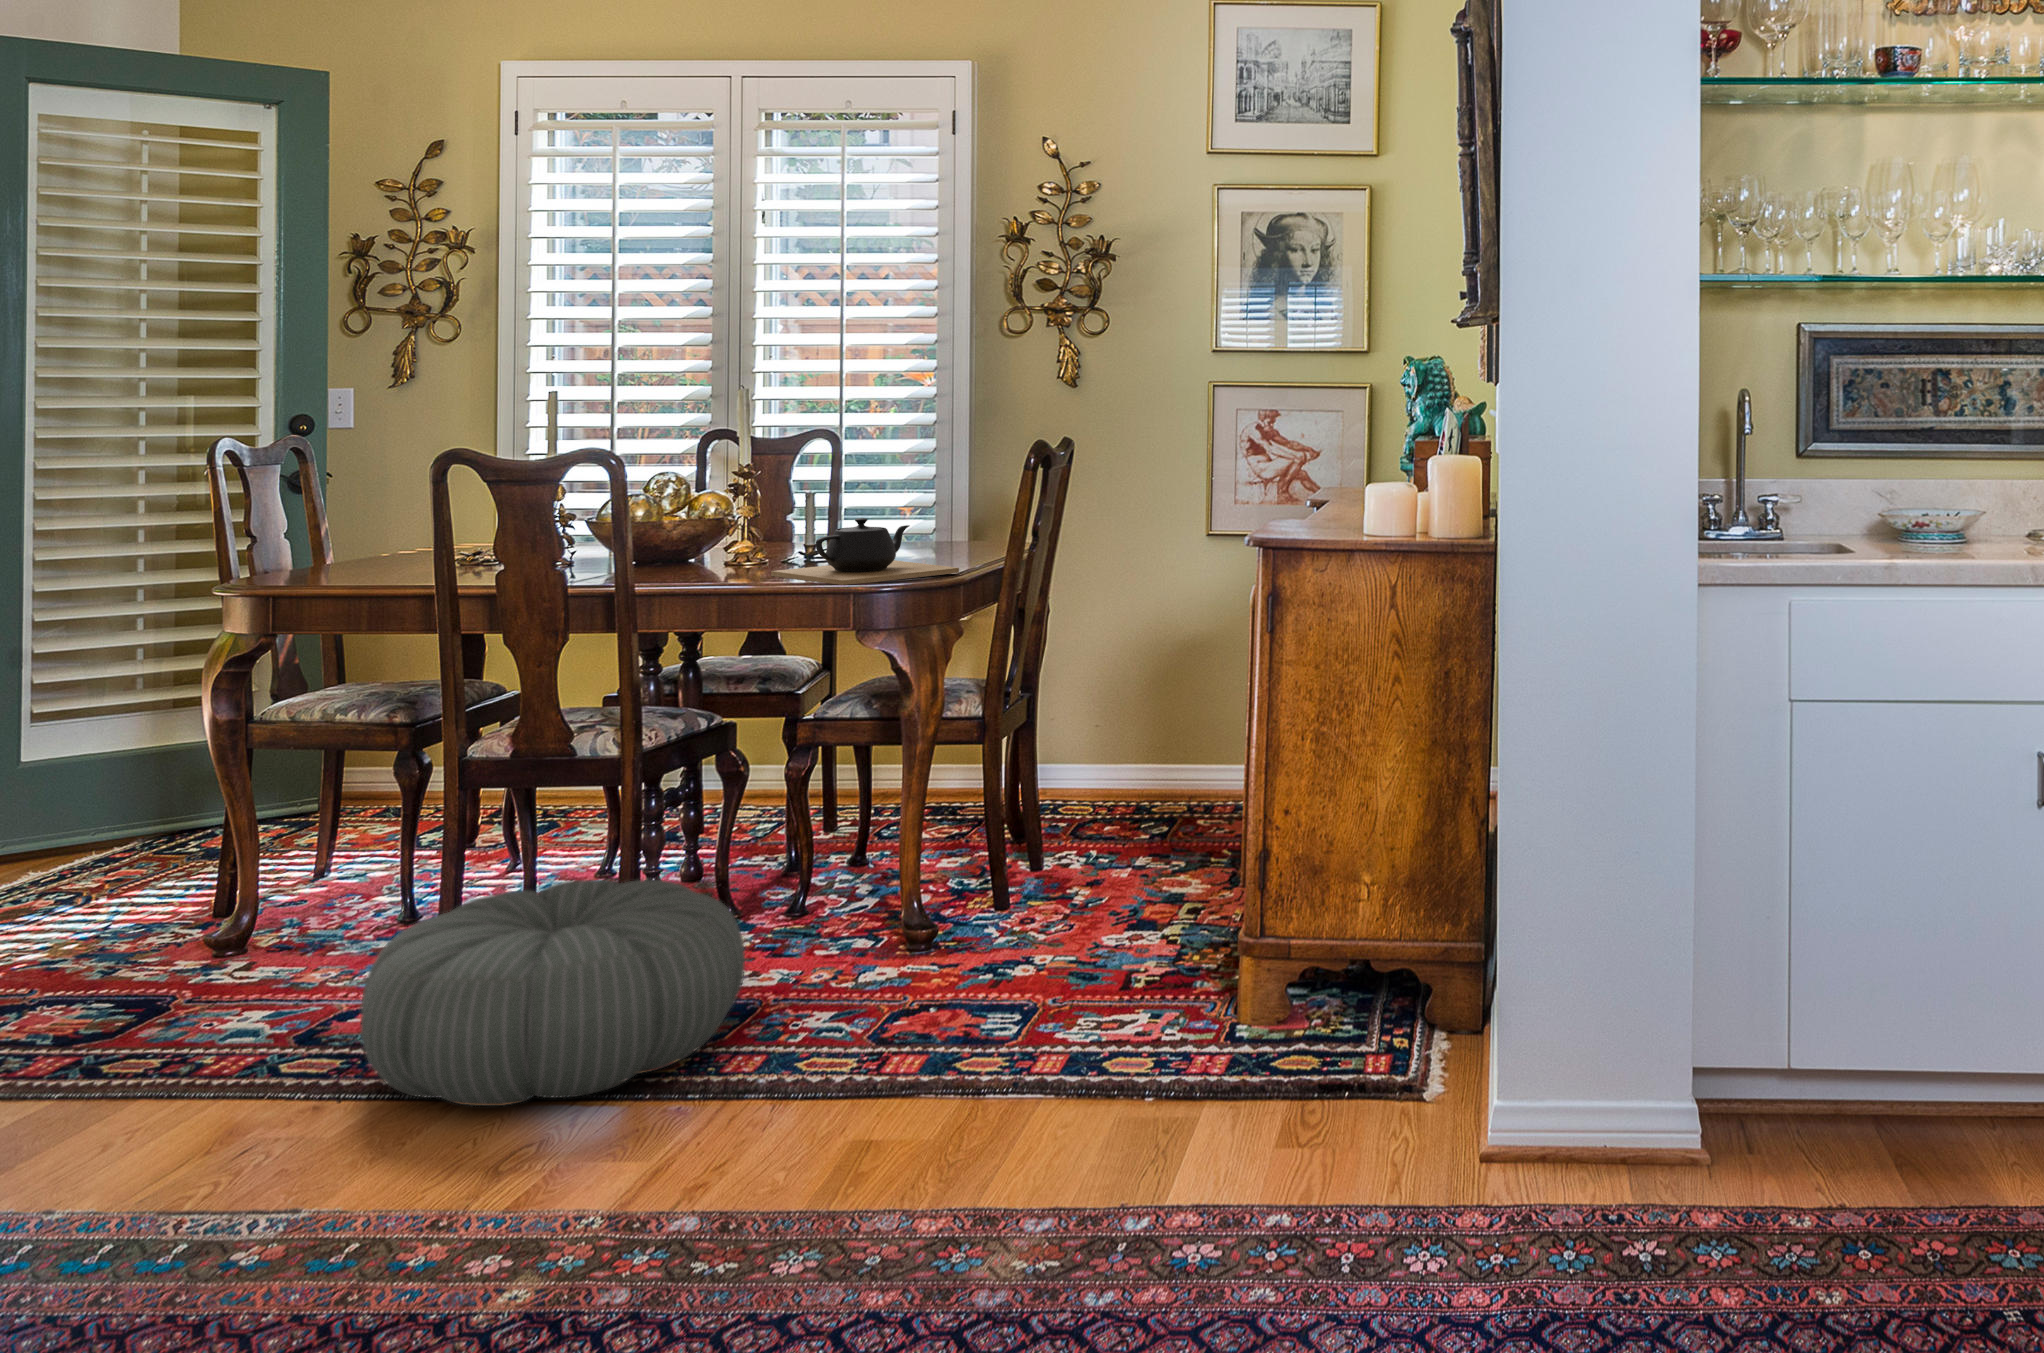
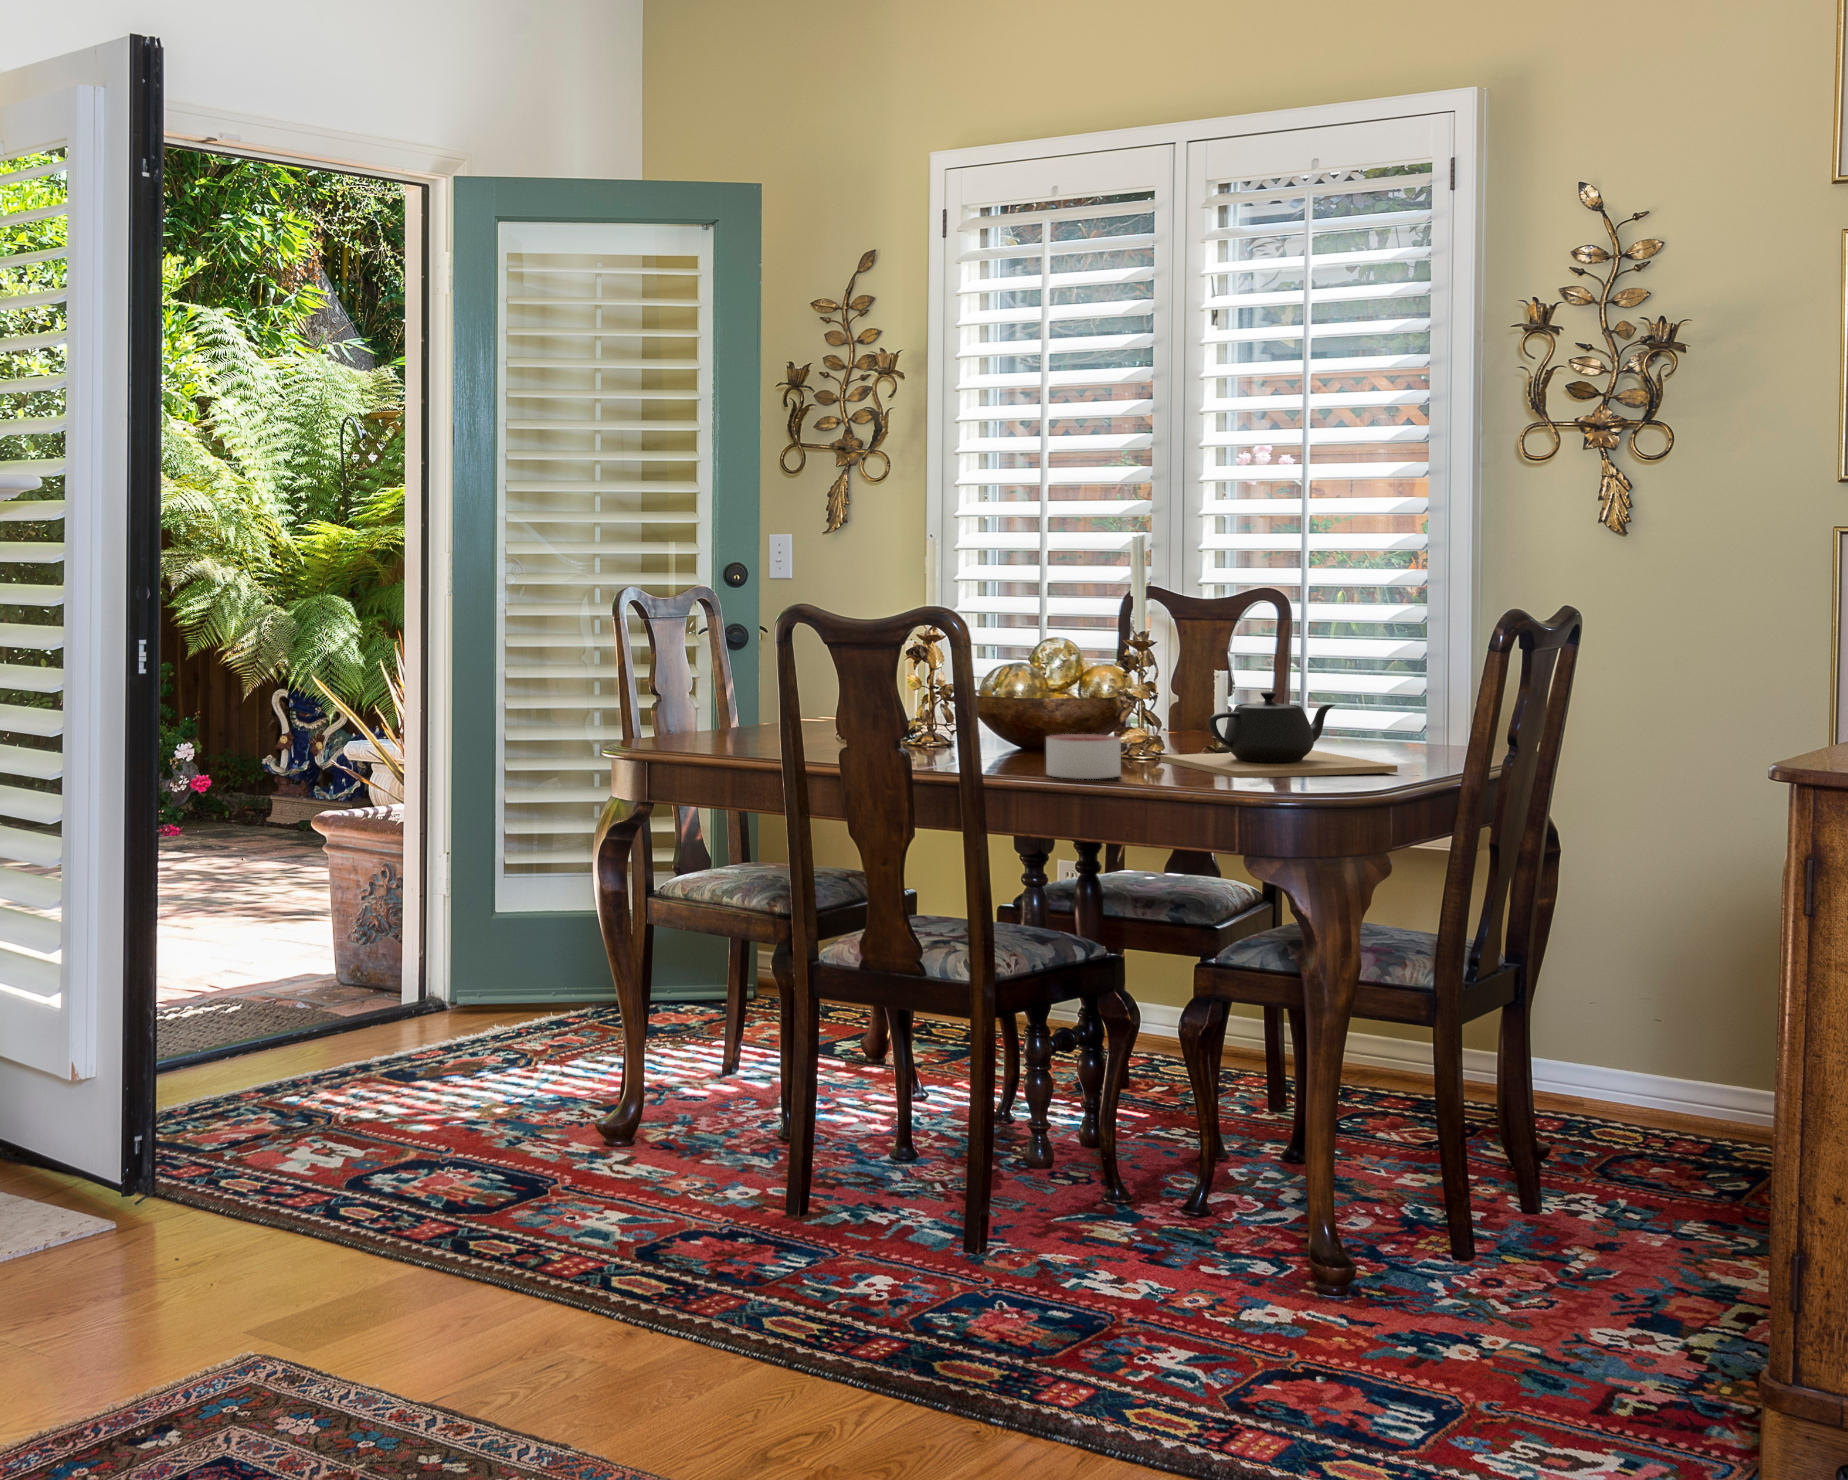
candle: none [690,559,754,595] -> present [1046,734,1121,779]
pouf: present [361,880,745,1106] -> none [663,1118,1085,1394]

